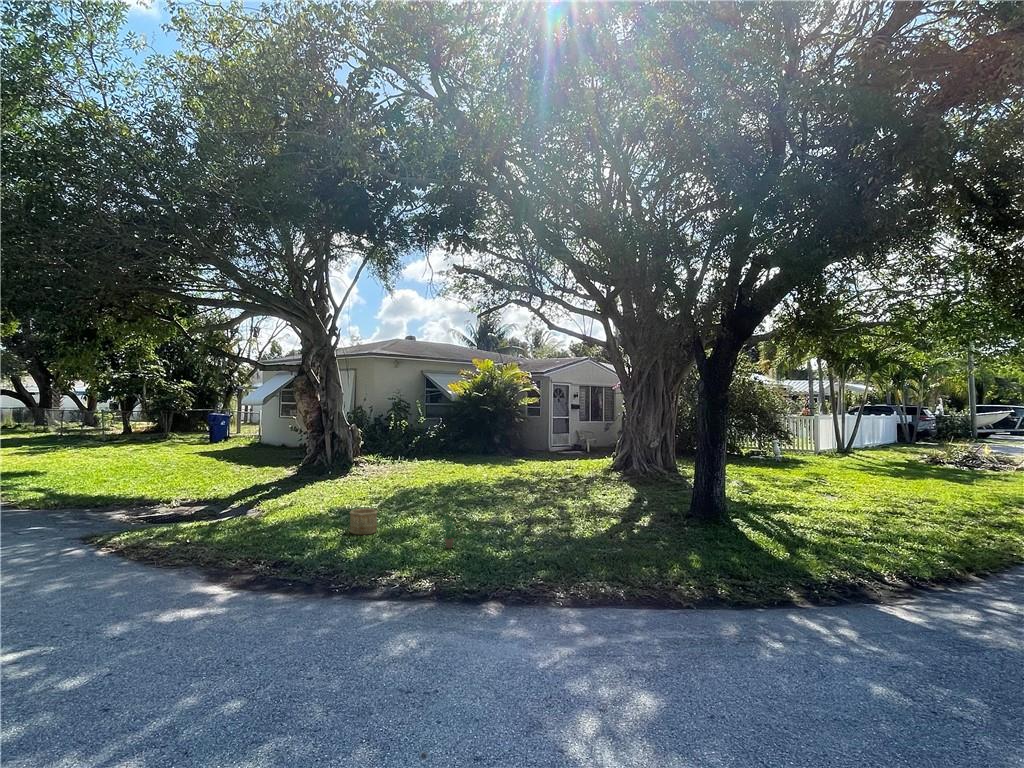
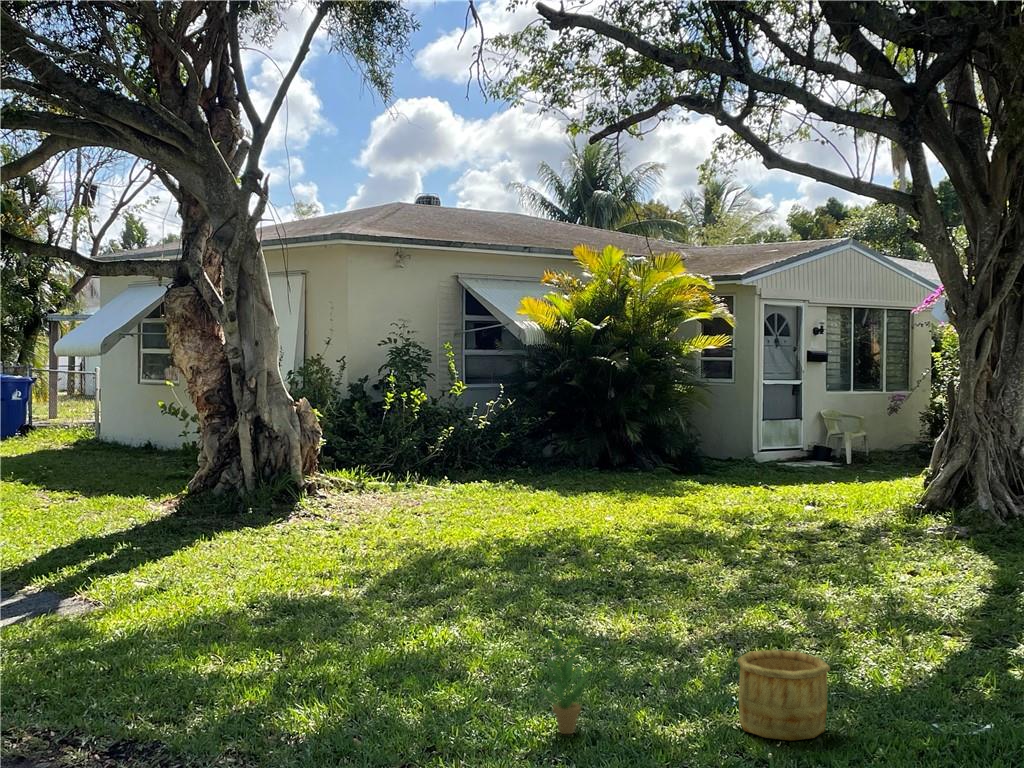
wooden bucket: present [350,508,378,535] -> present [738,650,830,741]

